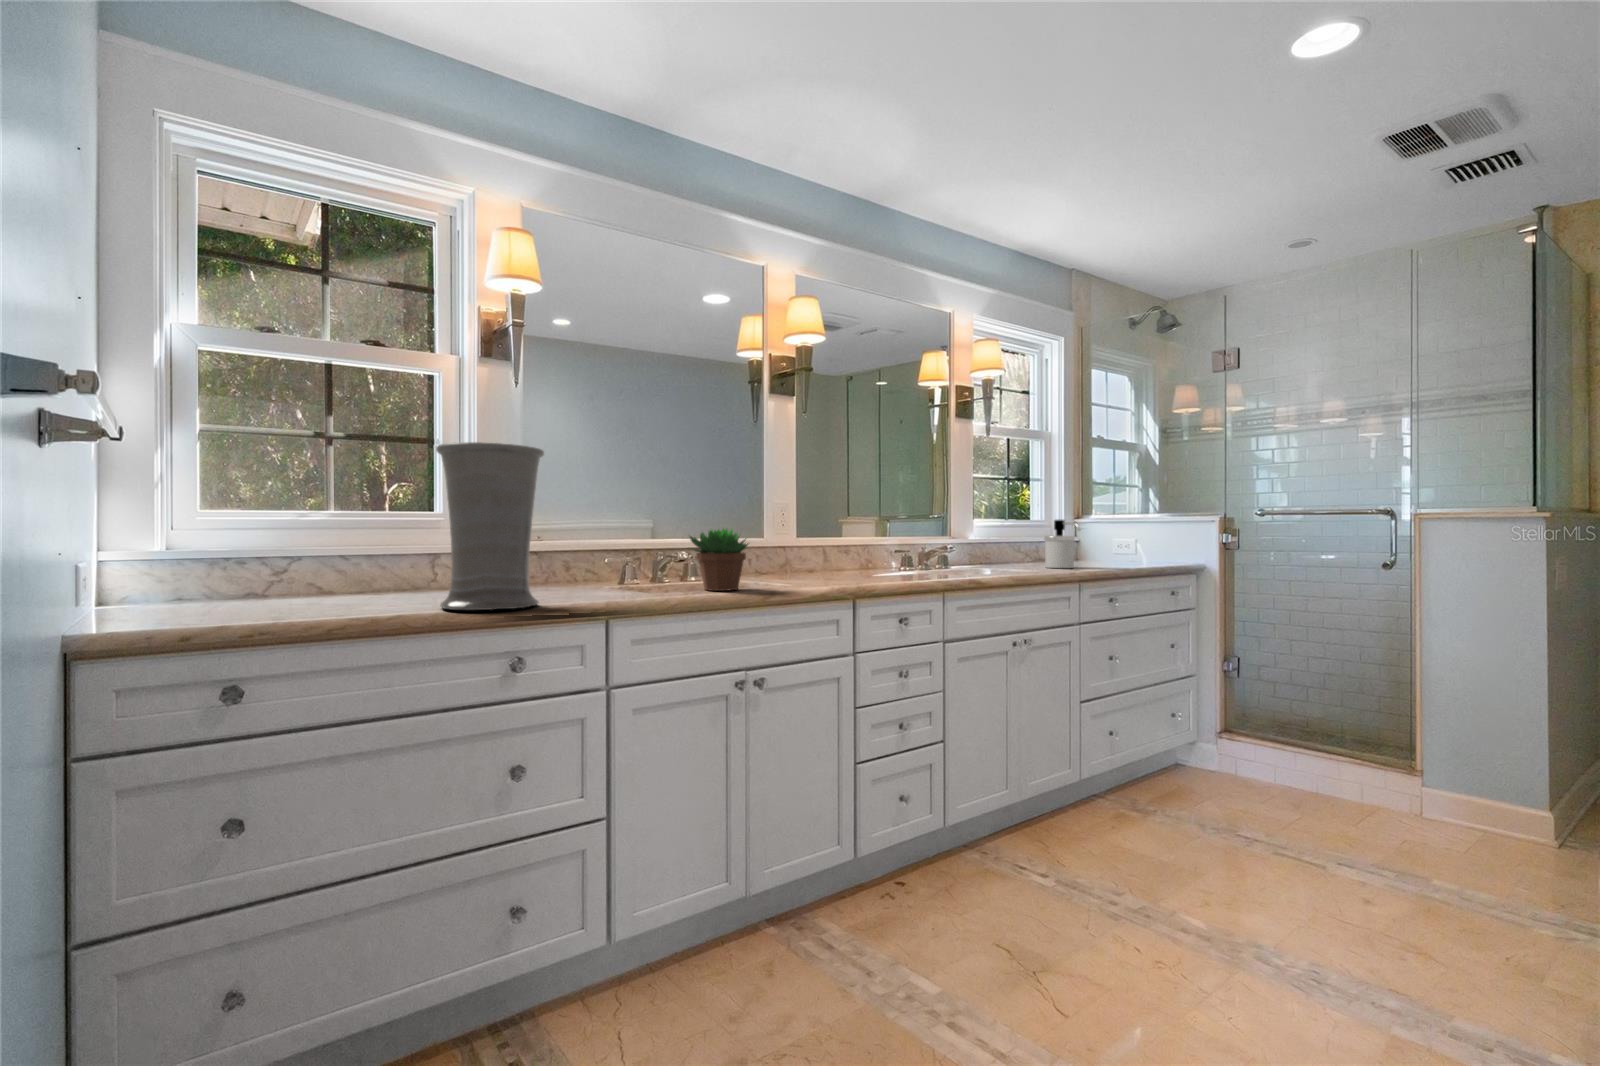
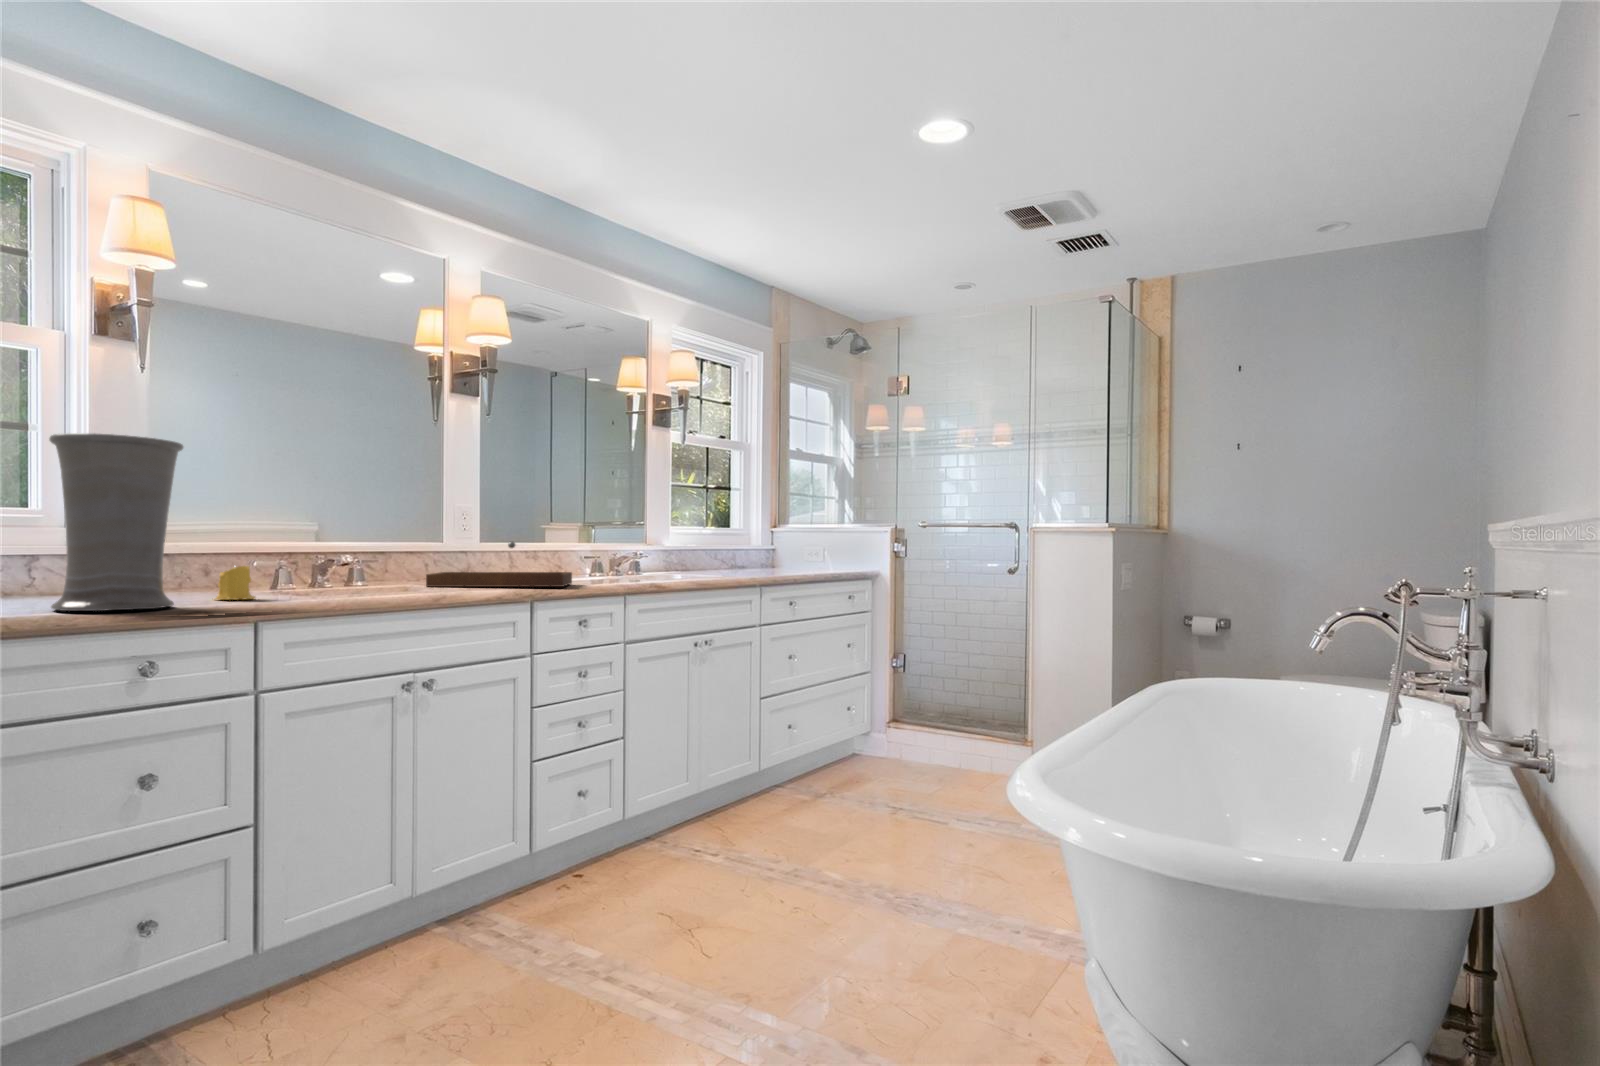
soap dispenser: present [1044,520,1080,568] -> none [737,528,769,575]
succulent plant: present [690,528,748,591] -> none [350,528,421,594]
tray: none [753,537,888,584] -> present [426,542,572,587]
candle: none [572,563,608,597] -> present [215,566,255,600]

